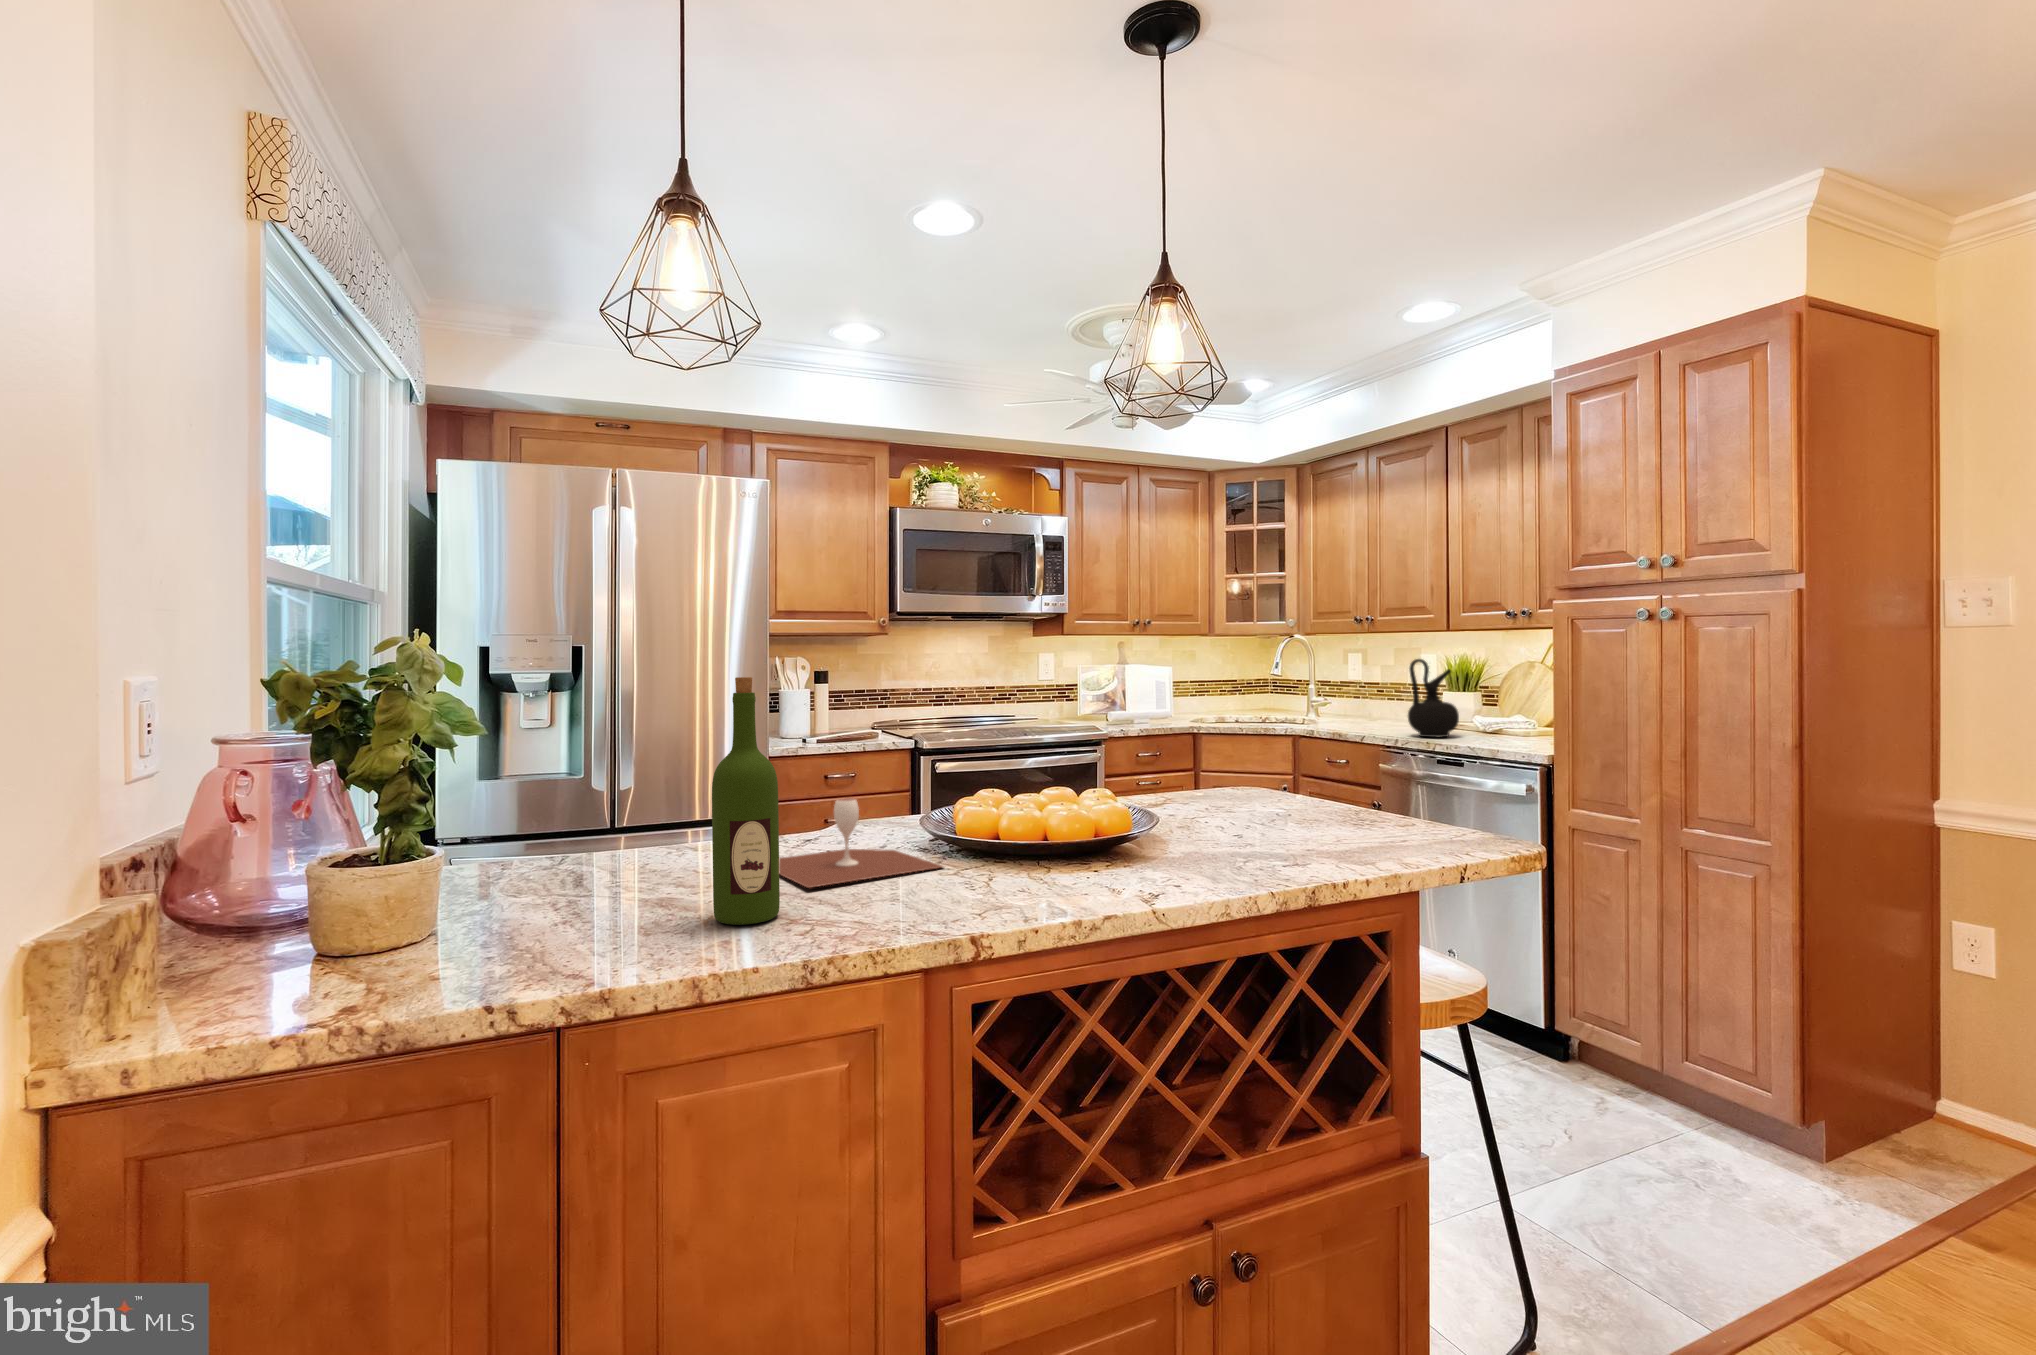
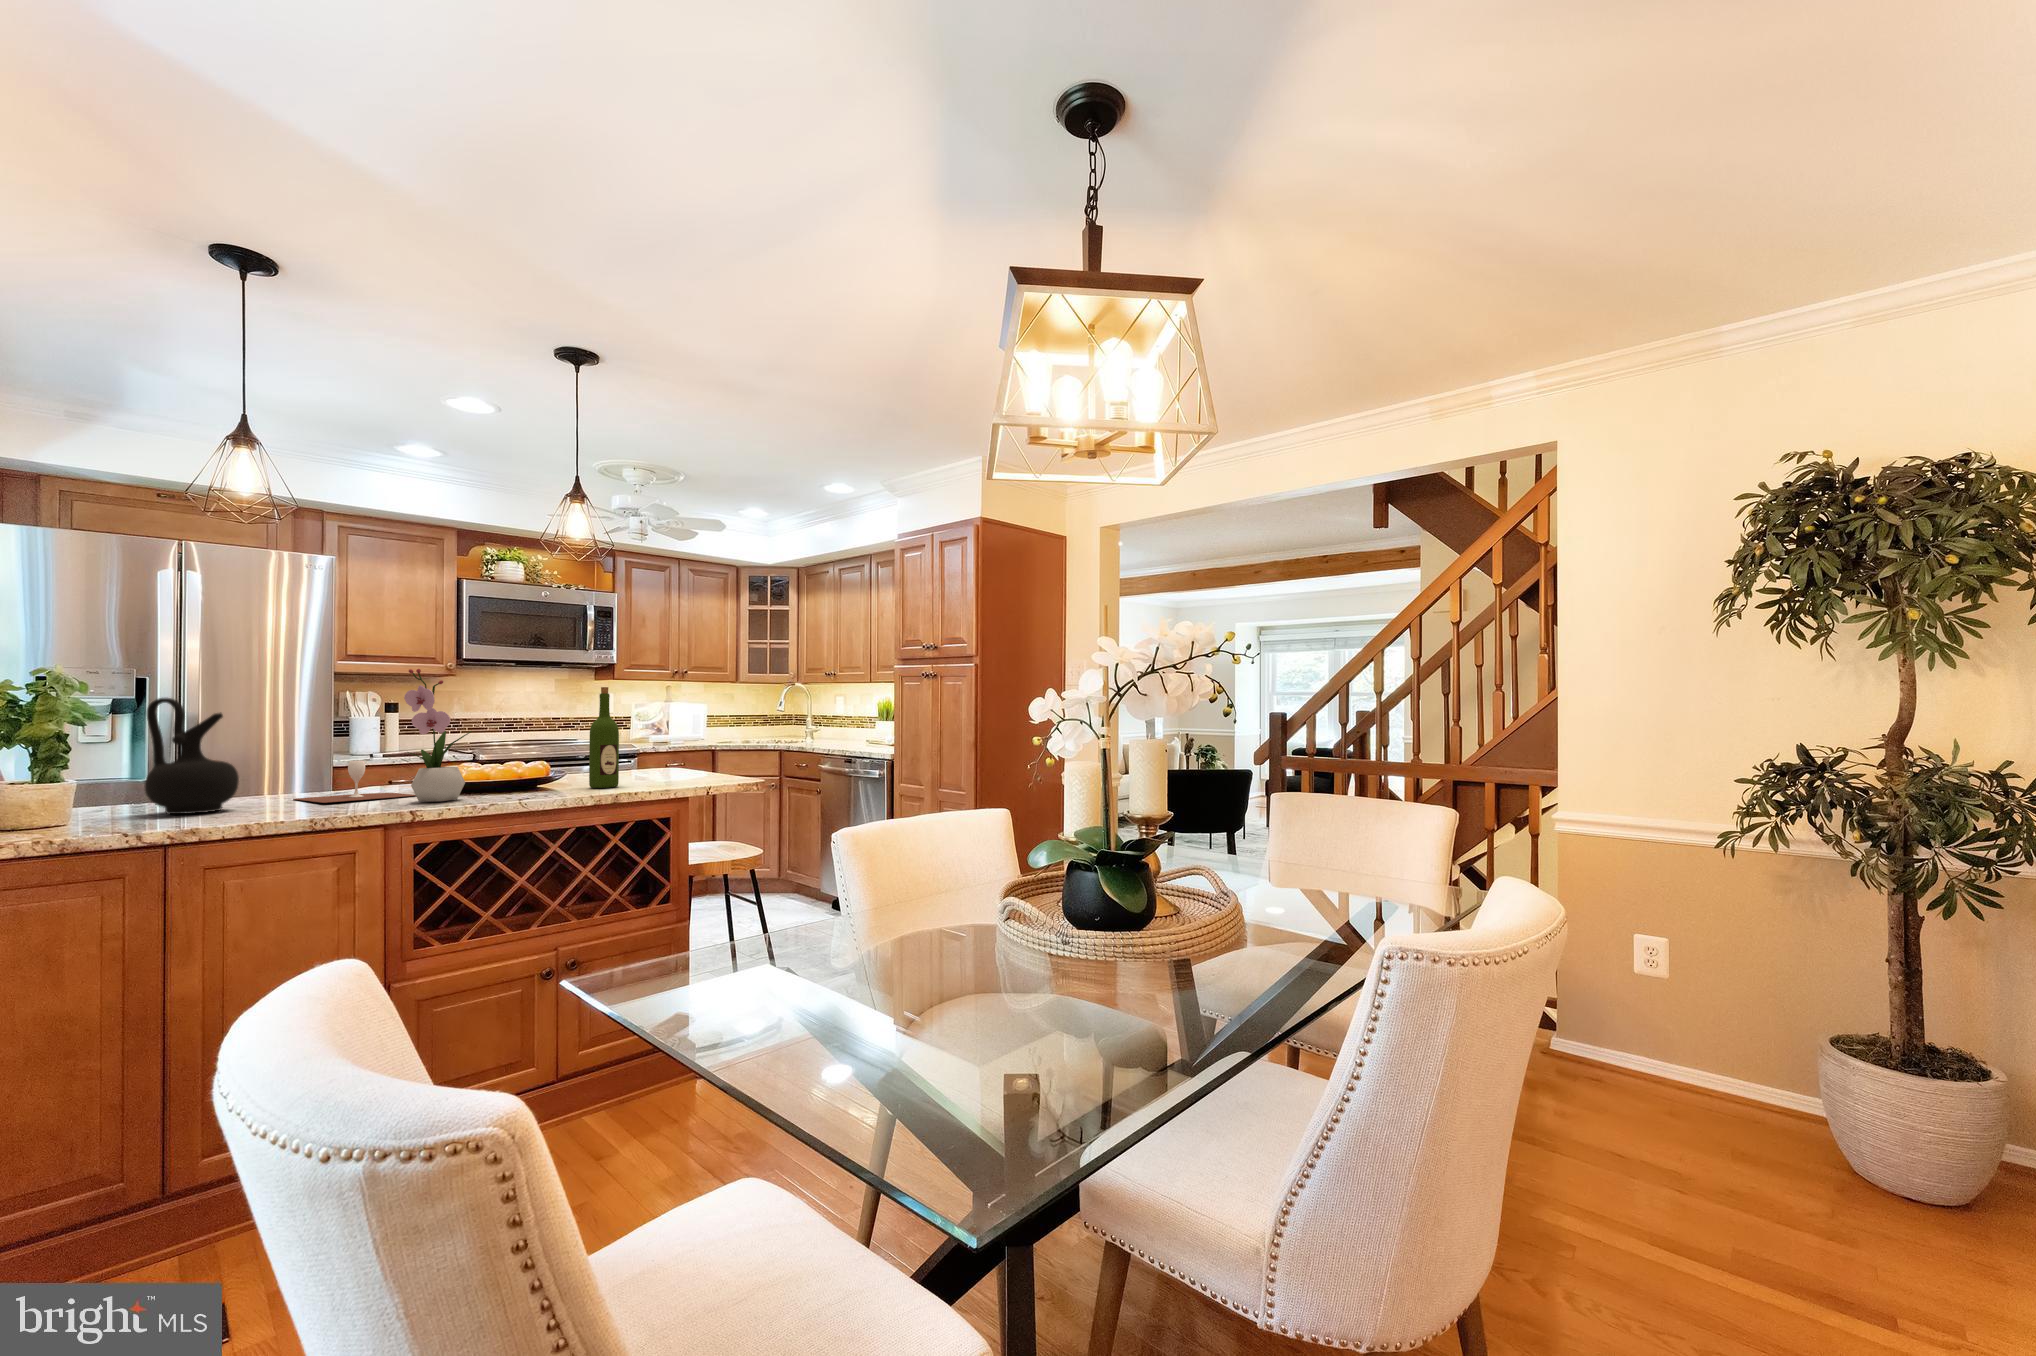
flower arrangement: none [938,634,1044,901] -> present [404,669,471,802]
ceramic jug: present [1408,659,1459,737] -> present [145,698,239,814]
wine bottle: present [712,677,780,925] -> present [589,687,619,788]

